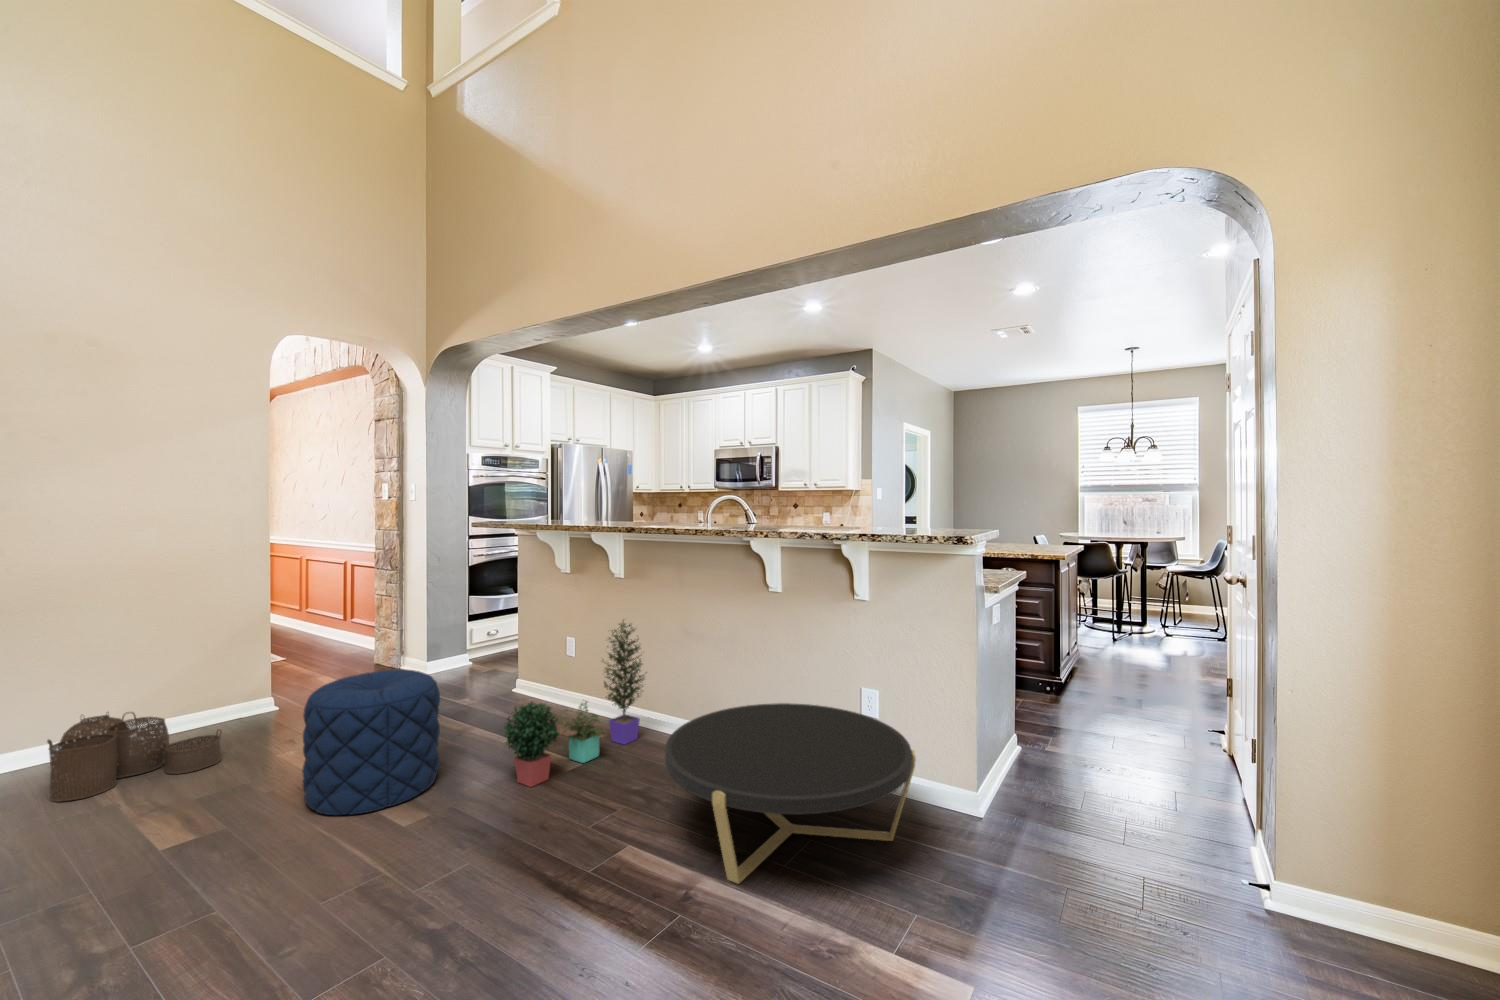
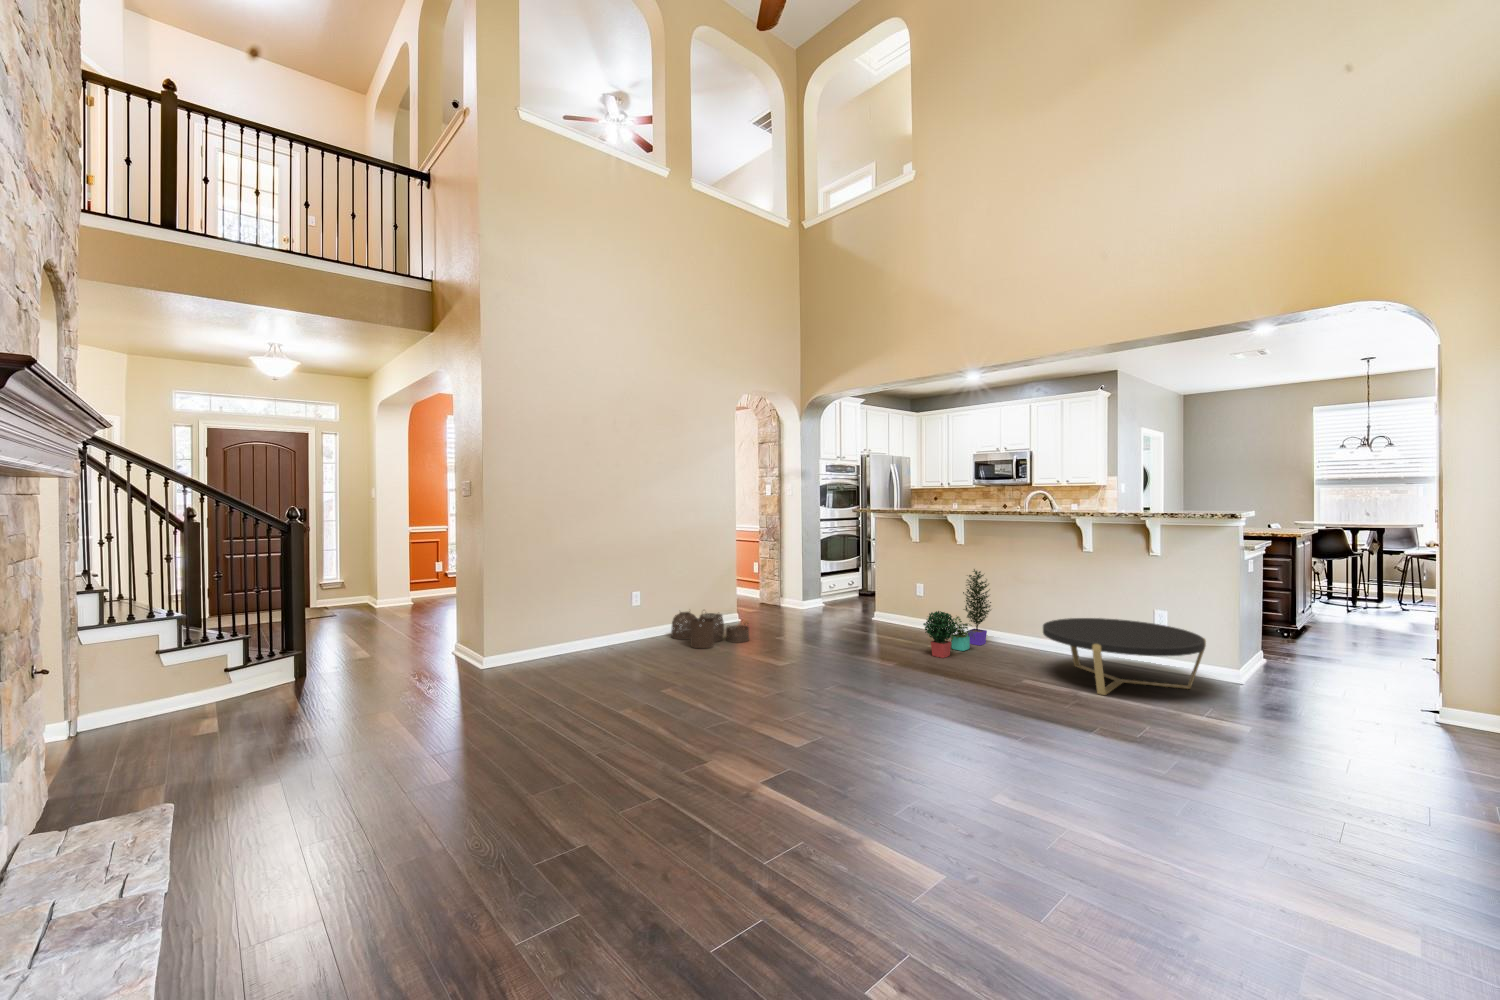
pouf: present [302,669,440,815] -> none [821,591,886,661]

